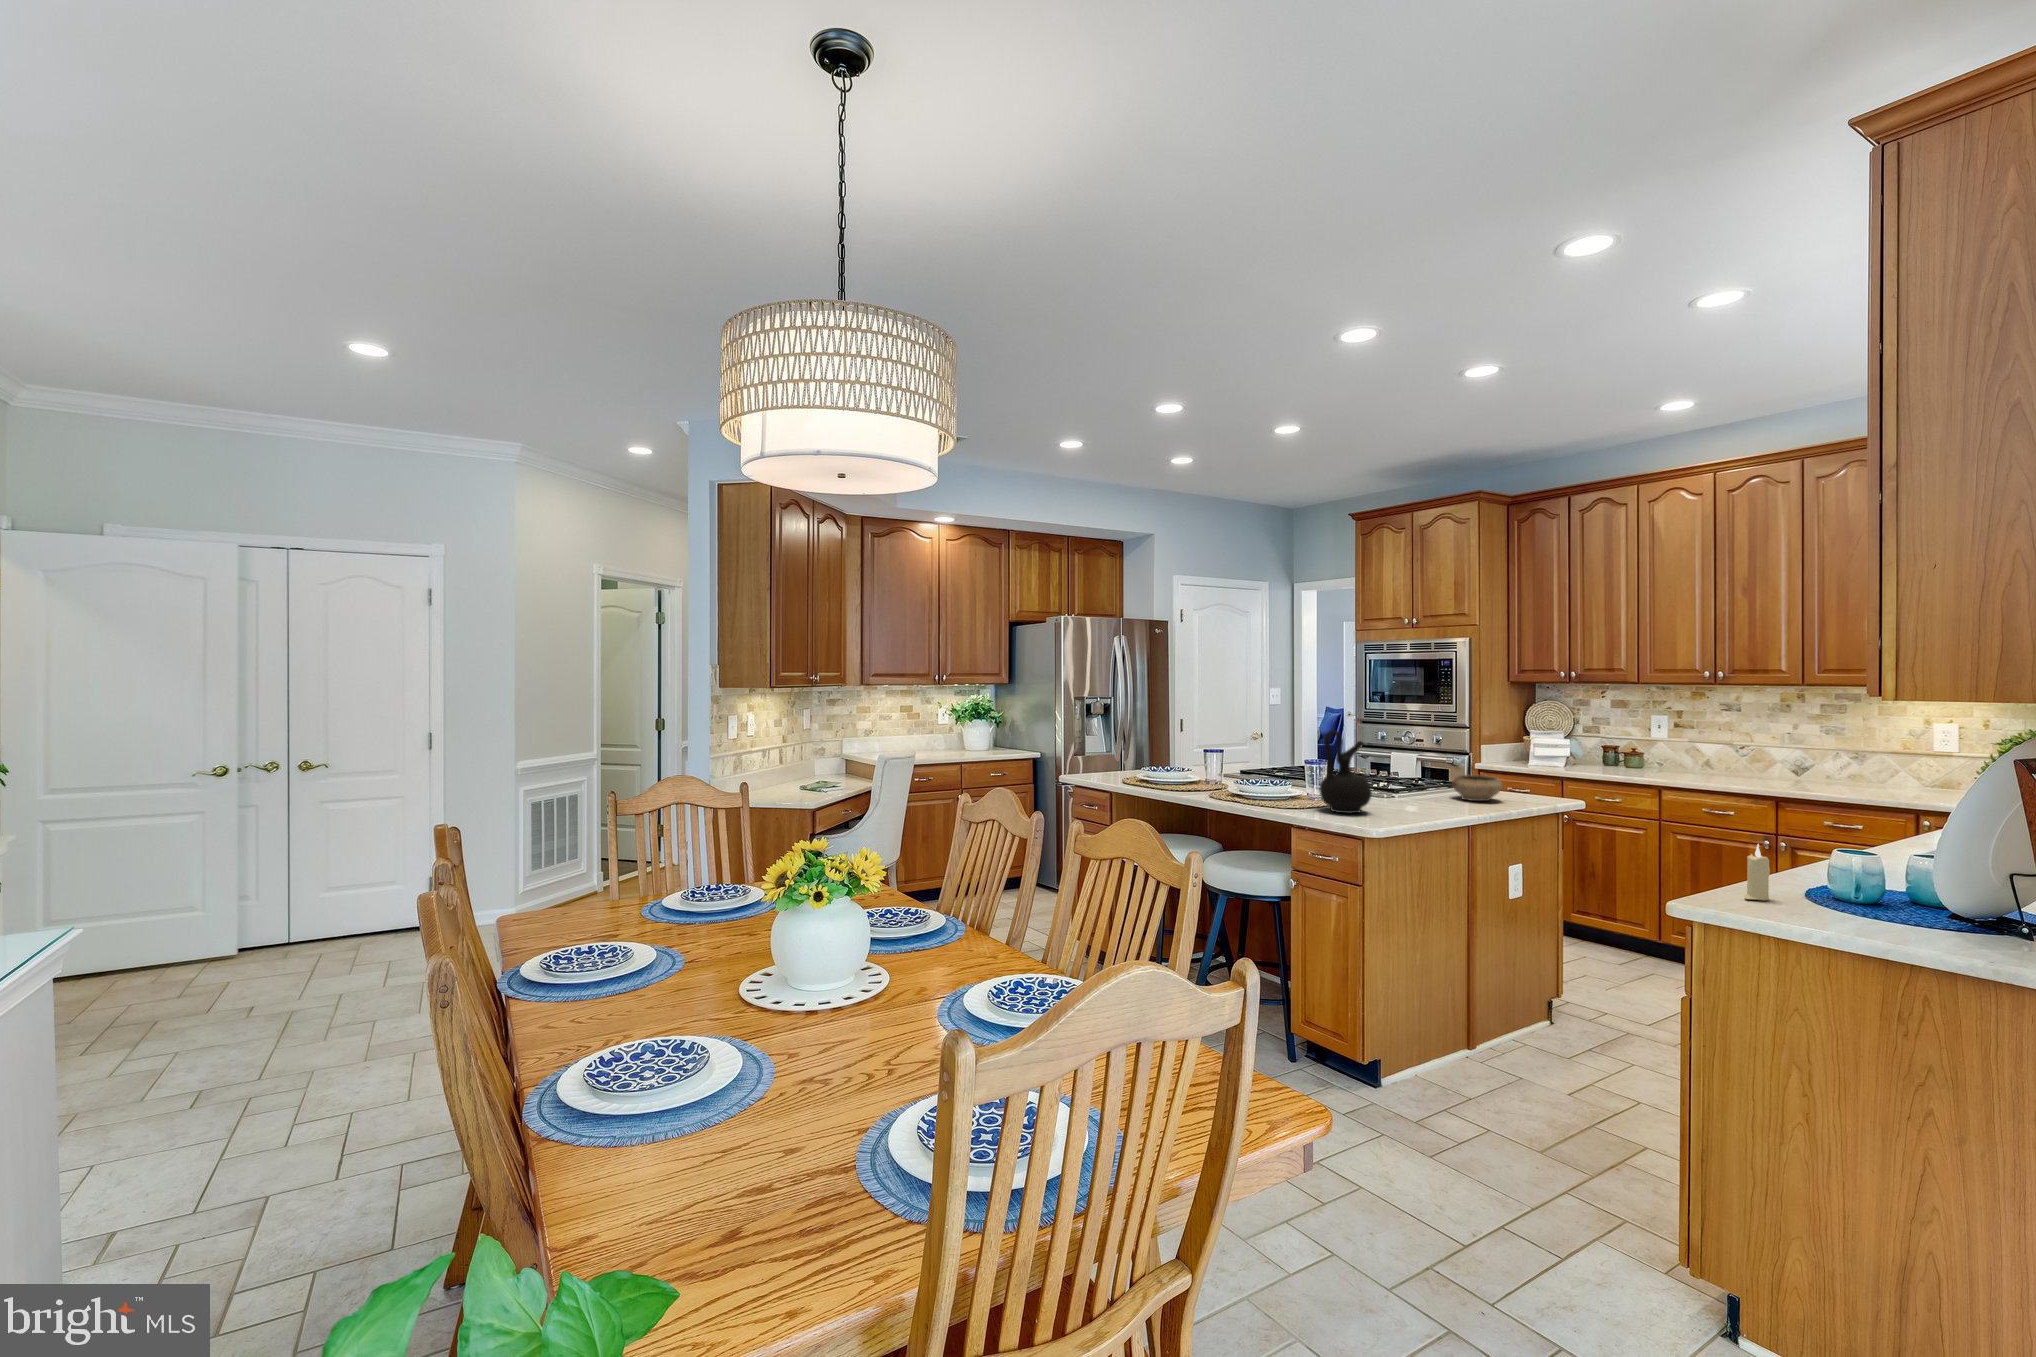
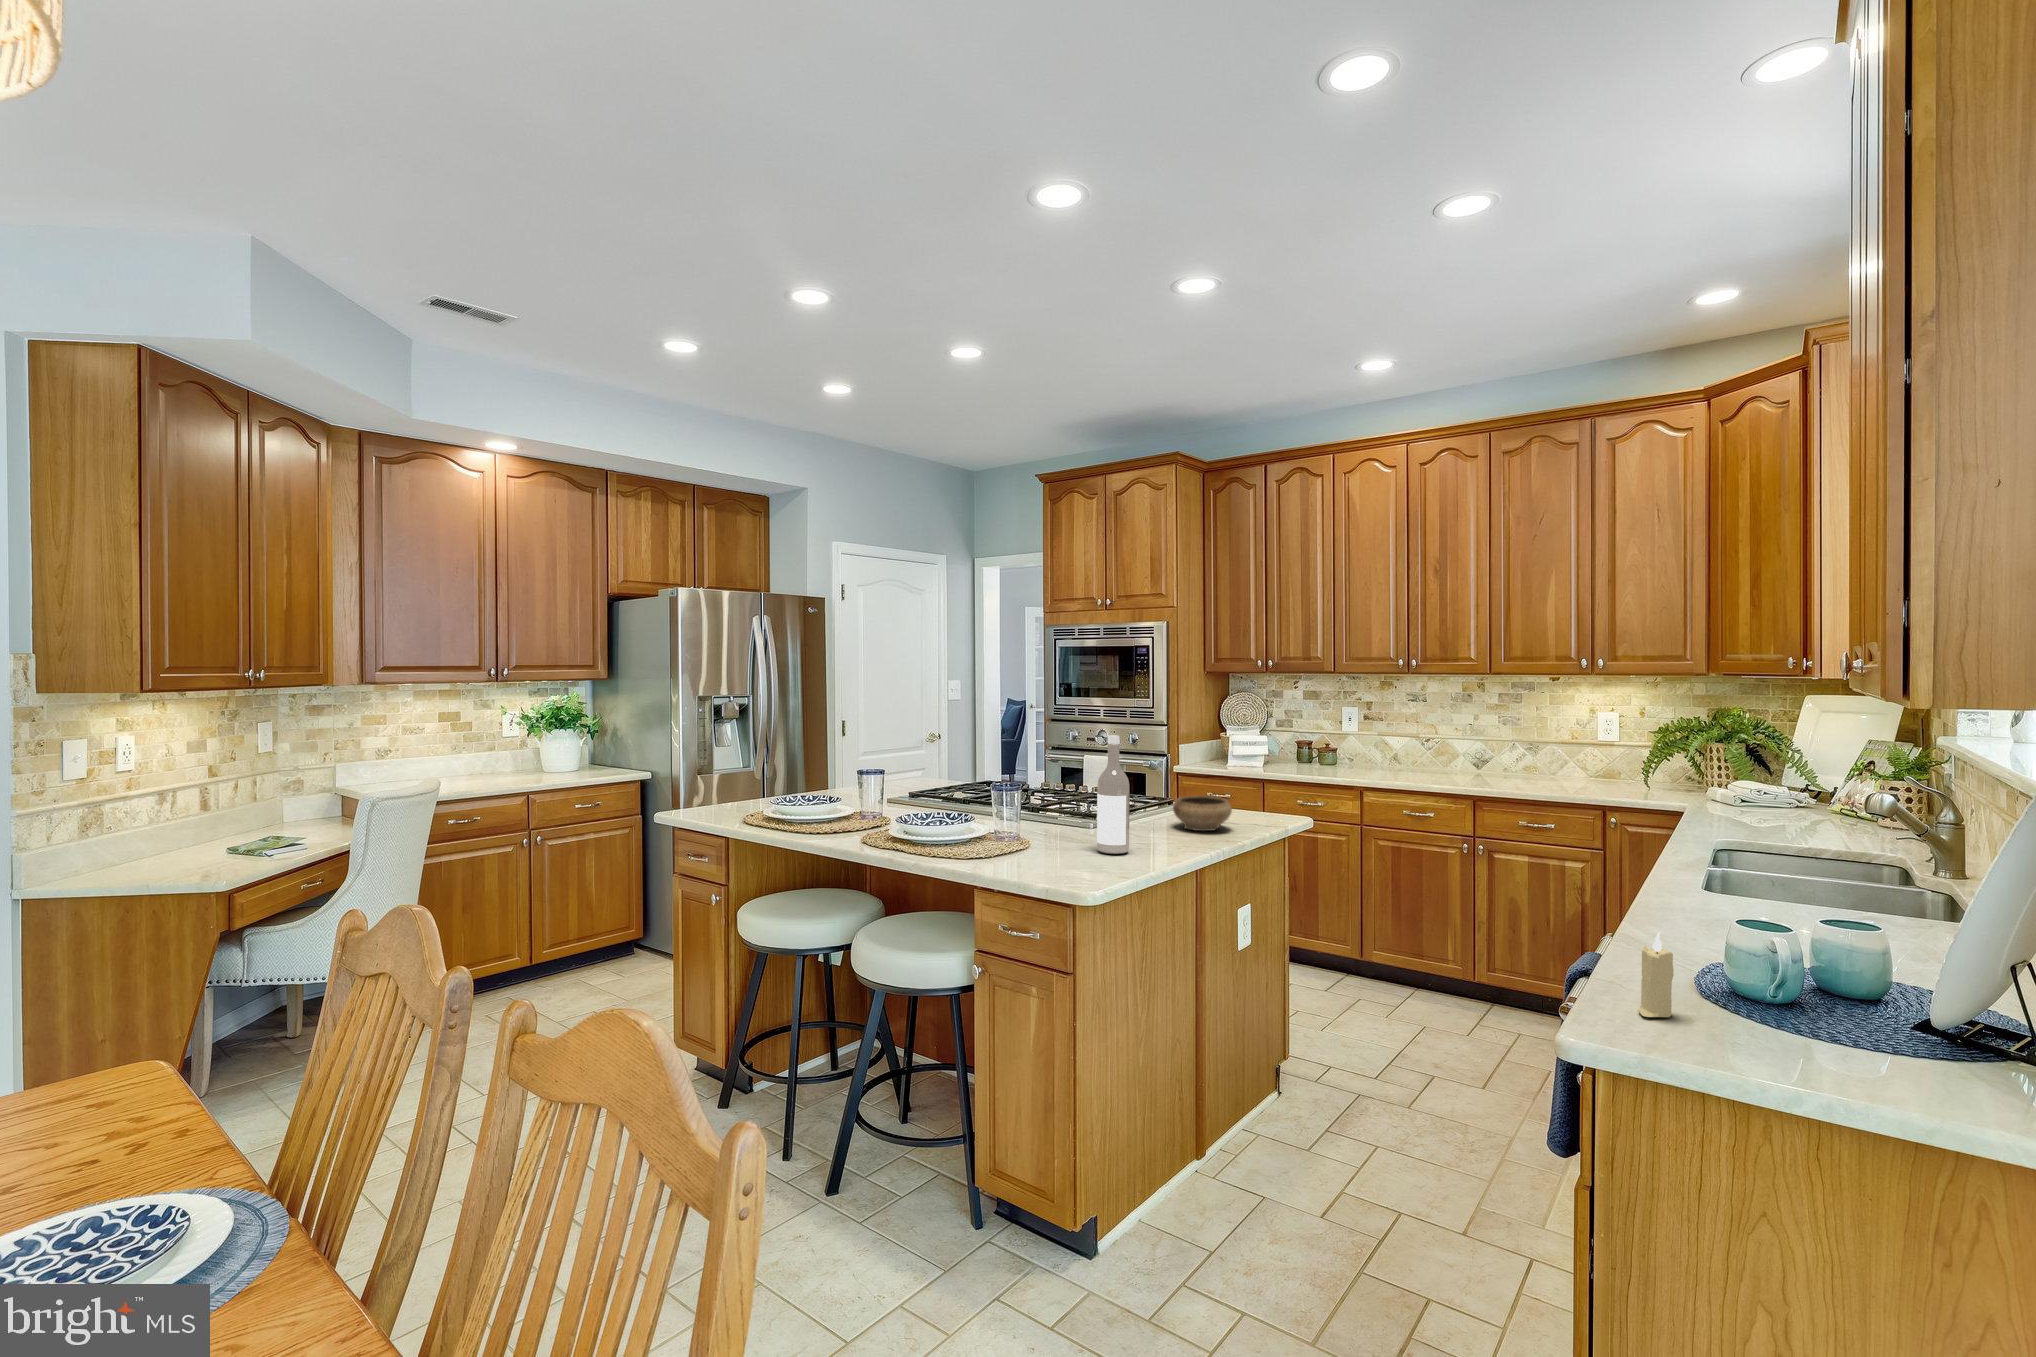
wine bottle: none [1385,723,1410,809] -> present [1097,735,1129,854]
ceramic jug: present [1319,730,1372,813] -> none [1014,750,1084,868]

